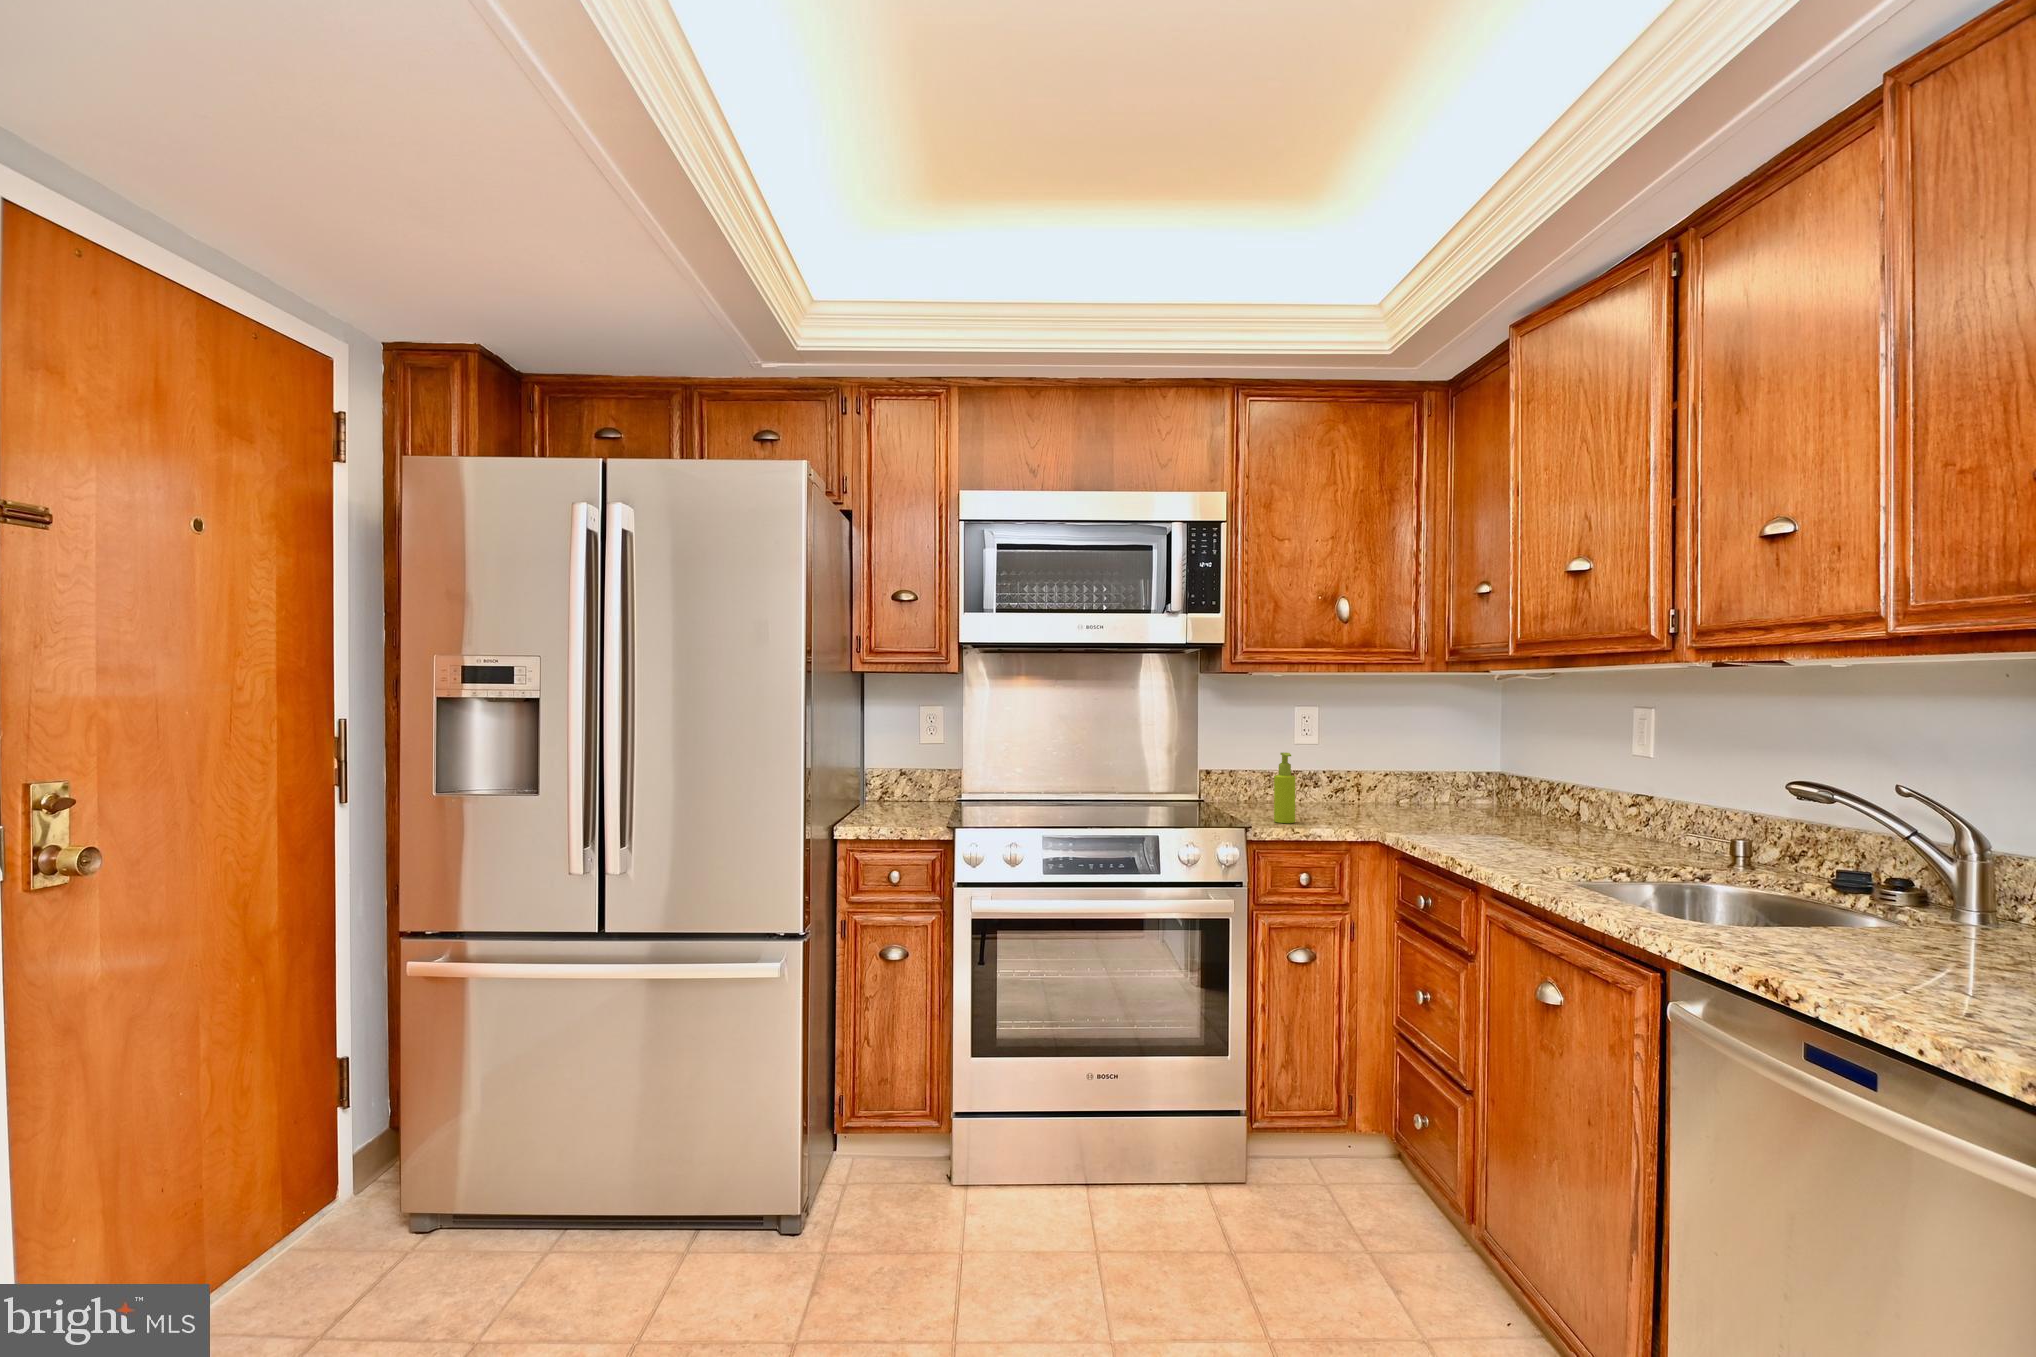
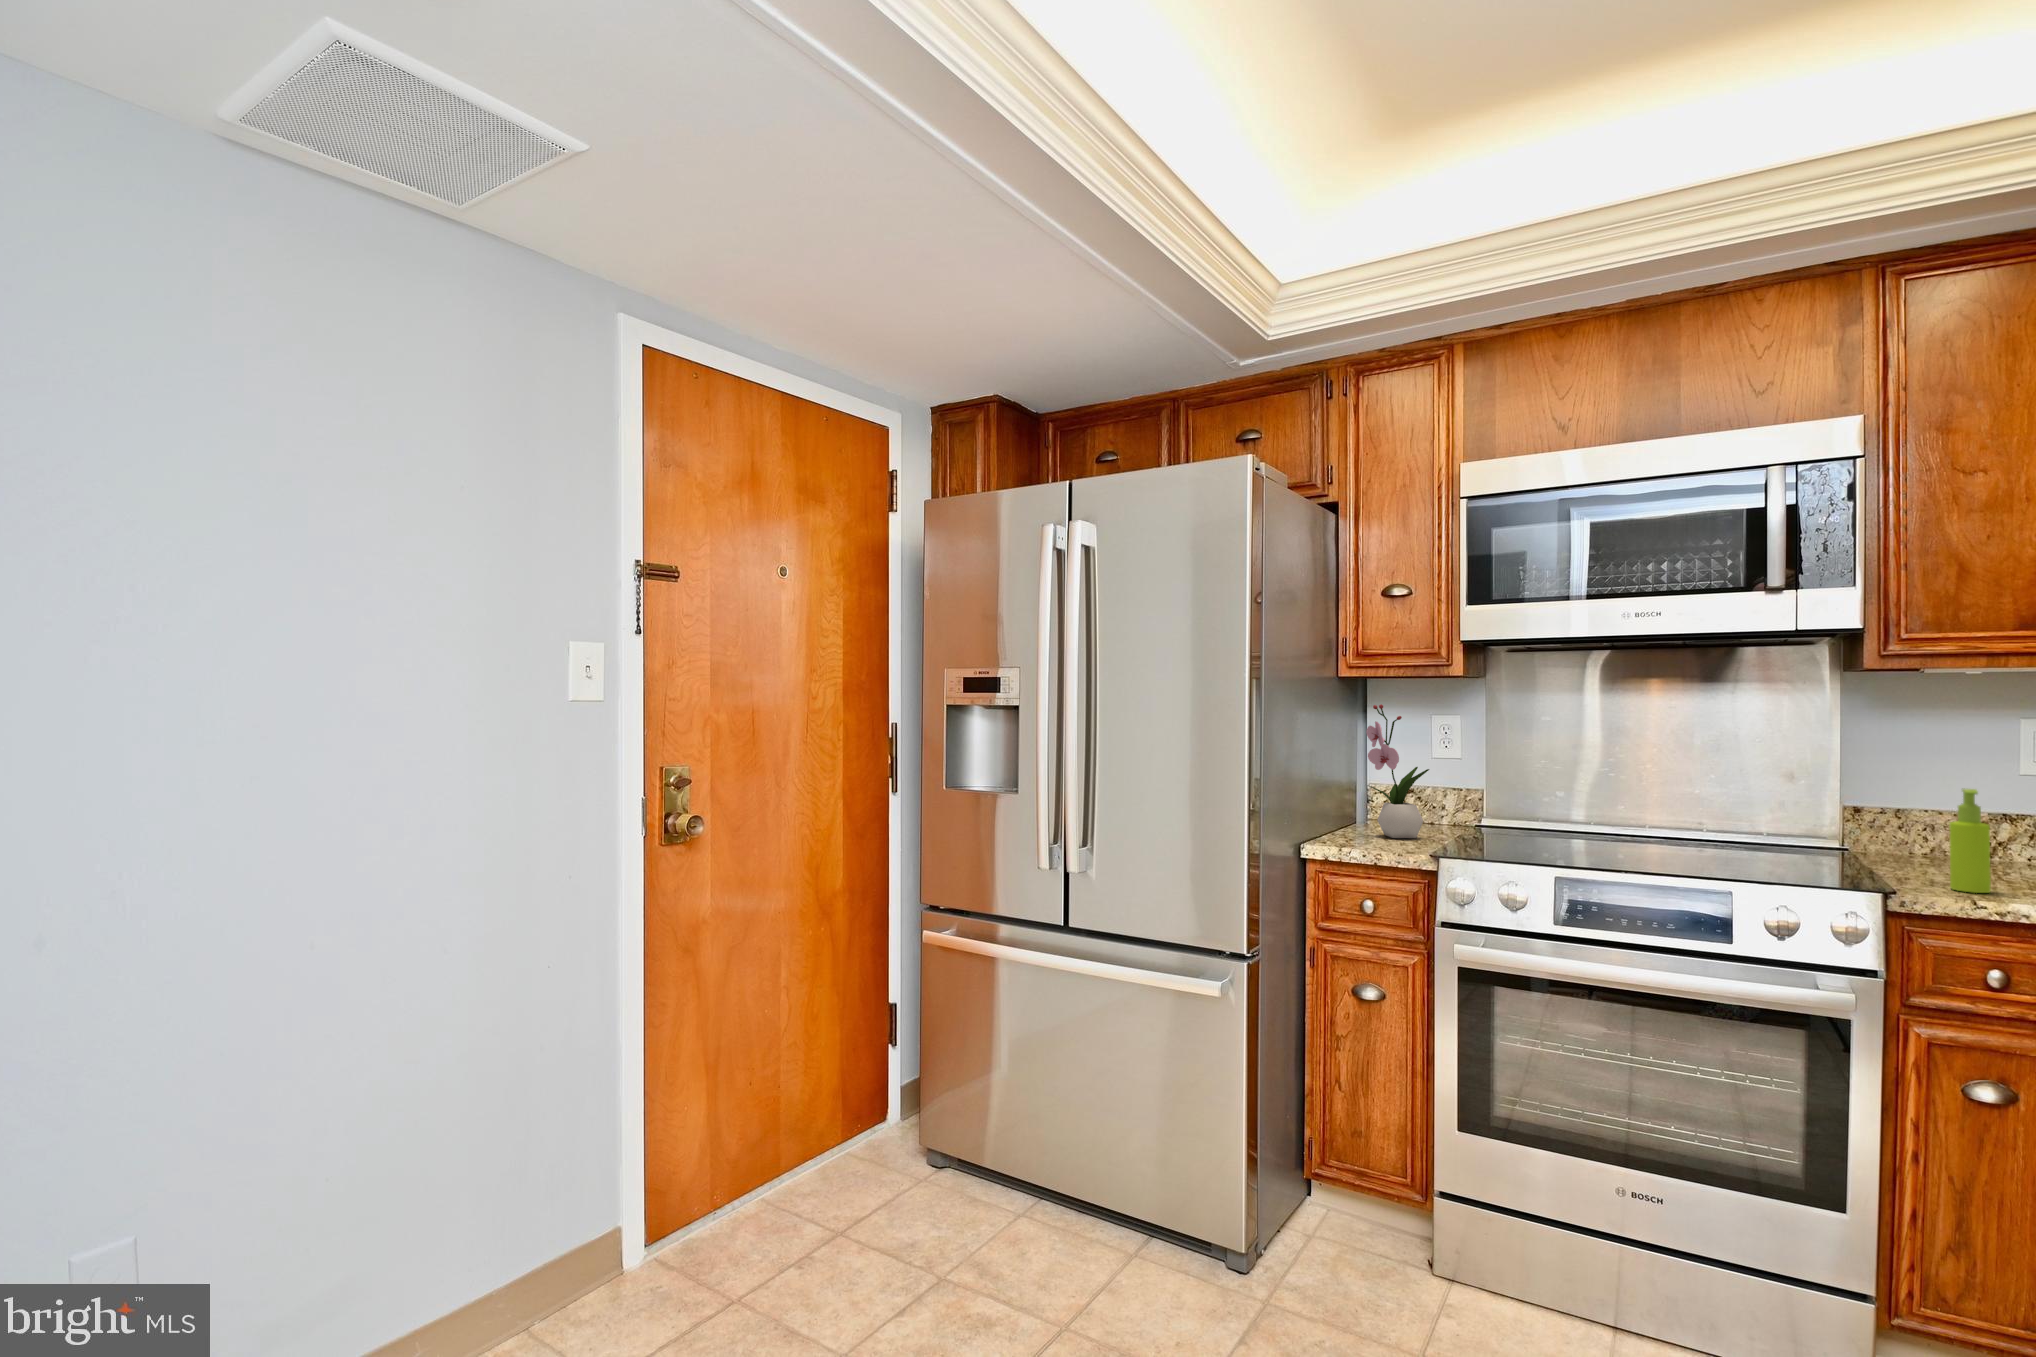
flower arrangement: none [876,696,930,815] -> present [1366,704,1429,838]

